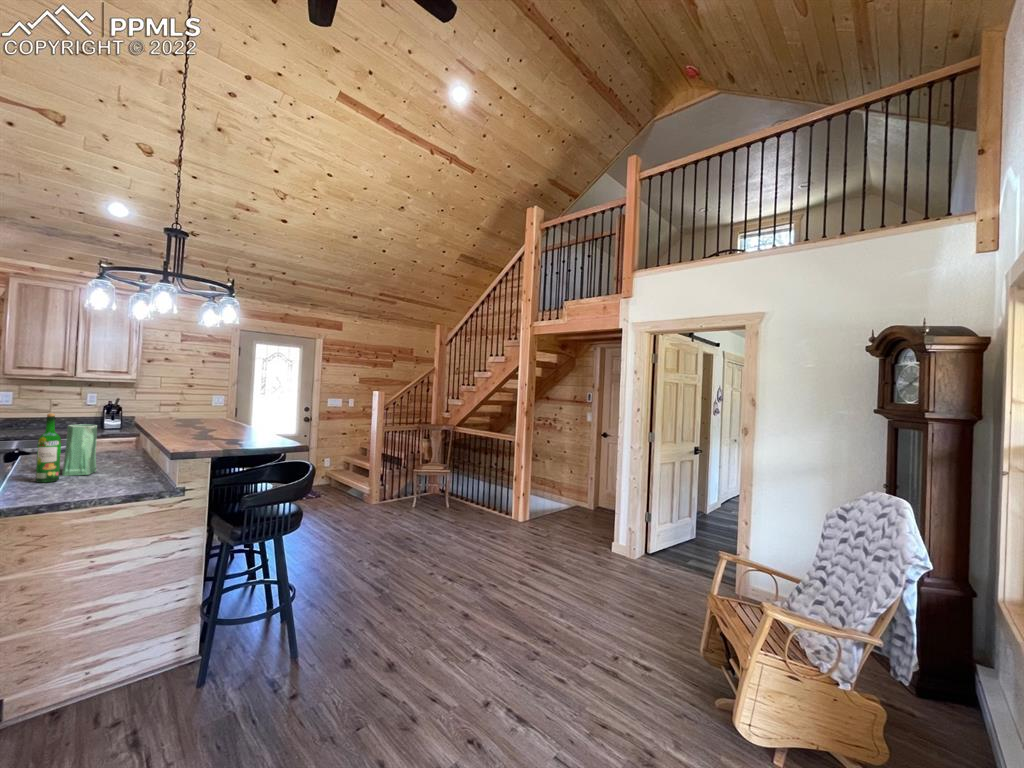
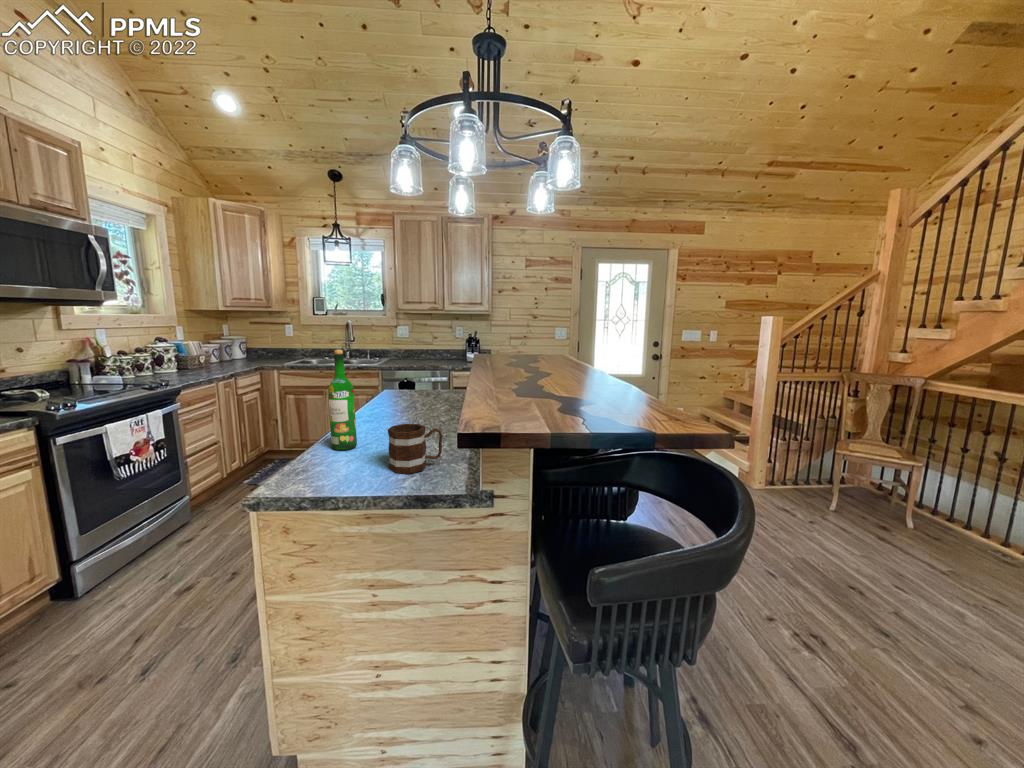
vase: present [62,424,97,476] -> none [371,365,409,438]
mug: none [101,458,144,487] -> present [388,424,442,474]

